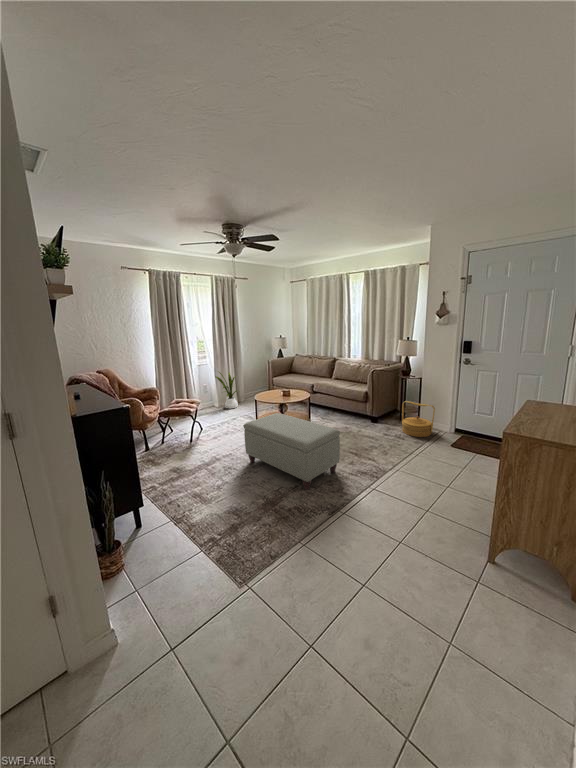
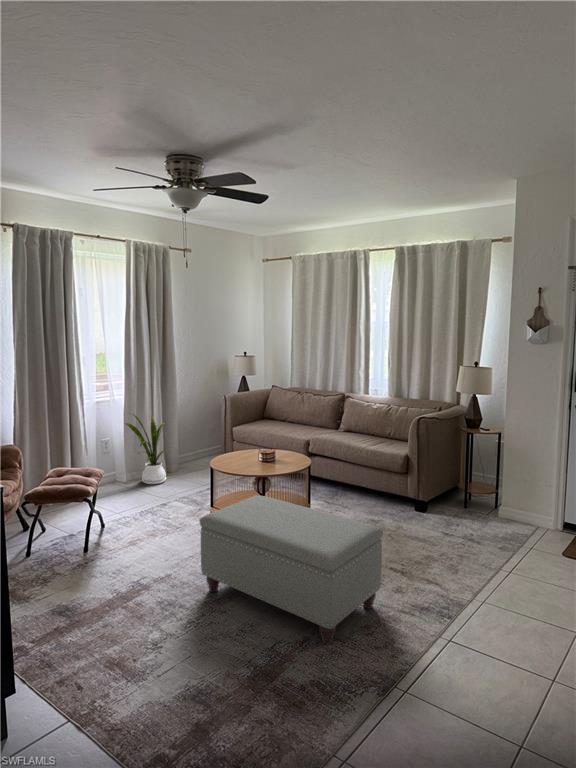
woven basket: present [402,401,435,437] -> none [472,473,530,537]

